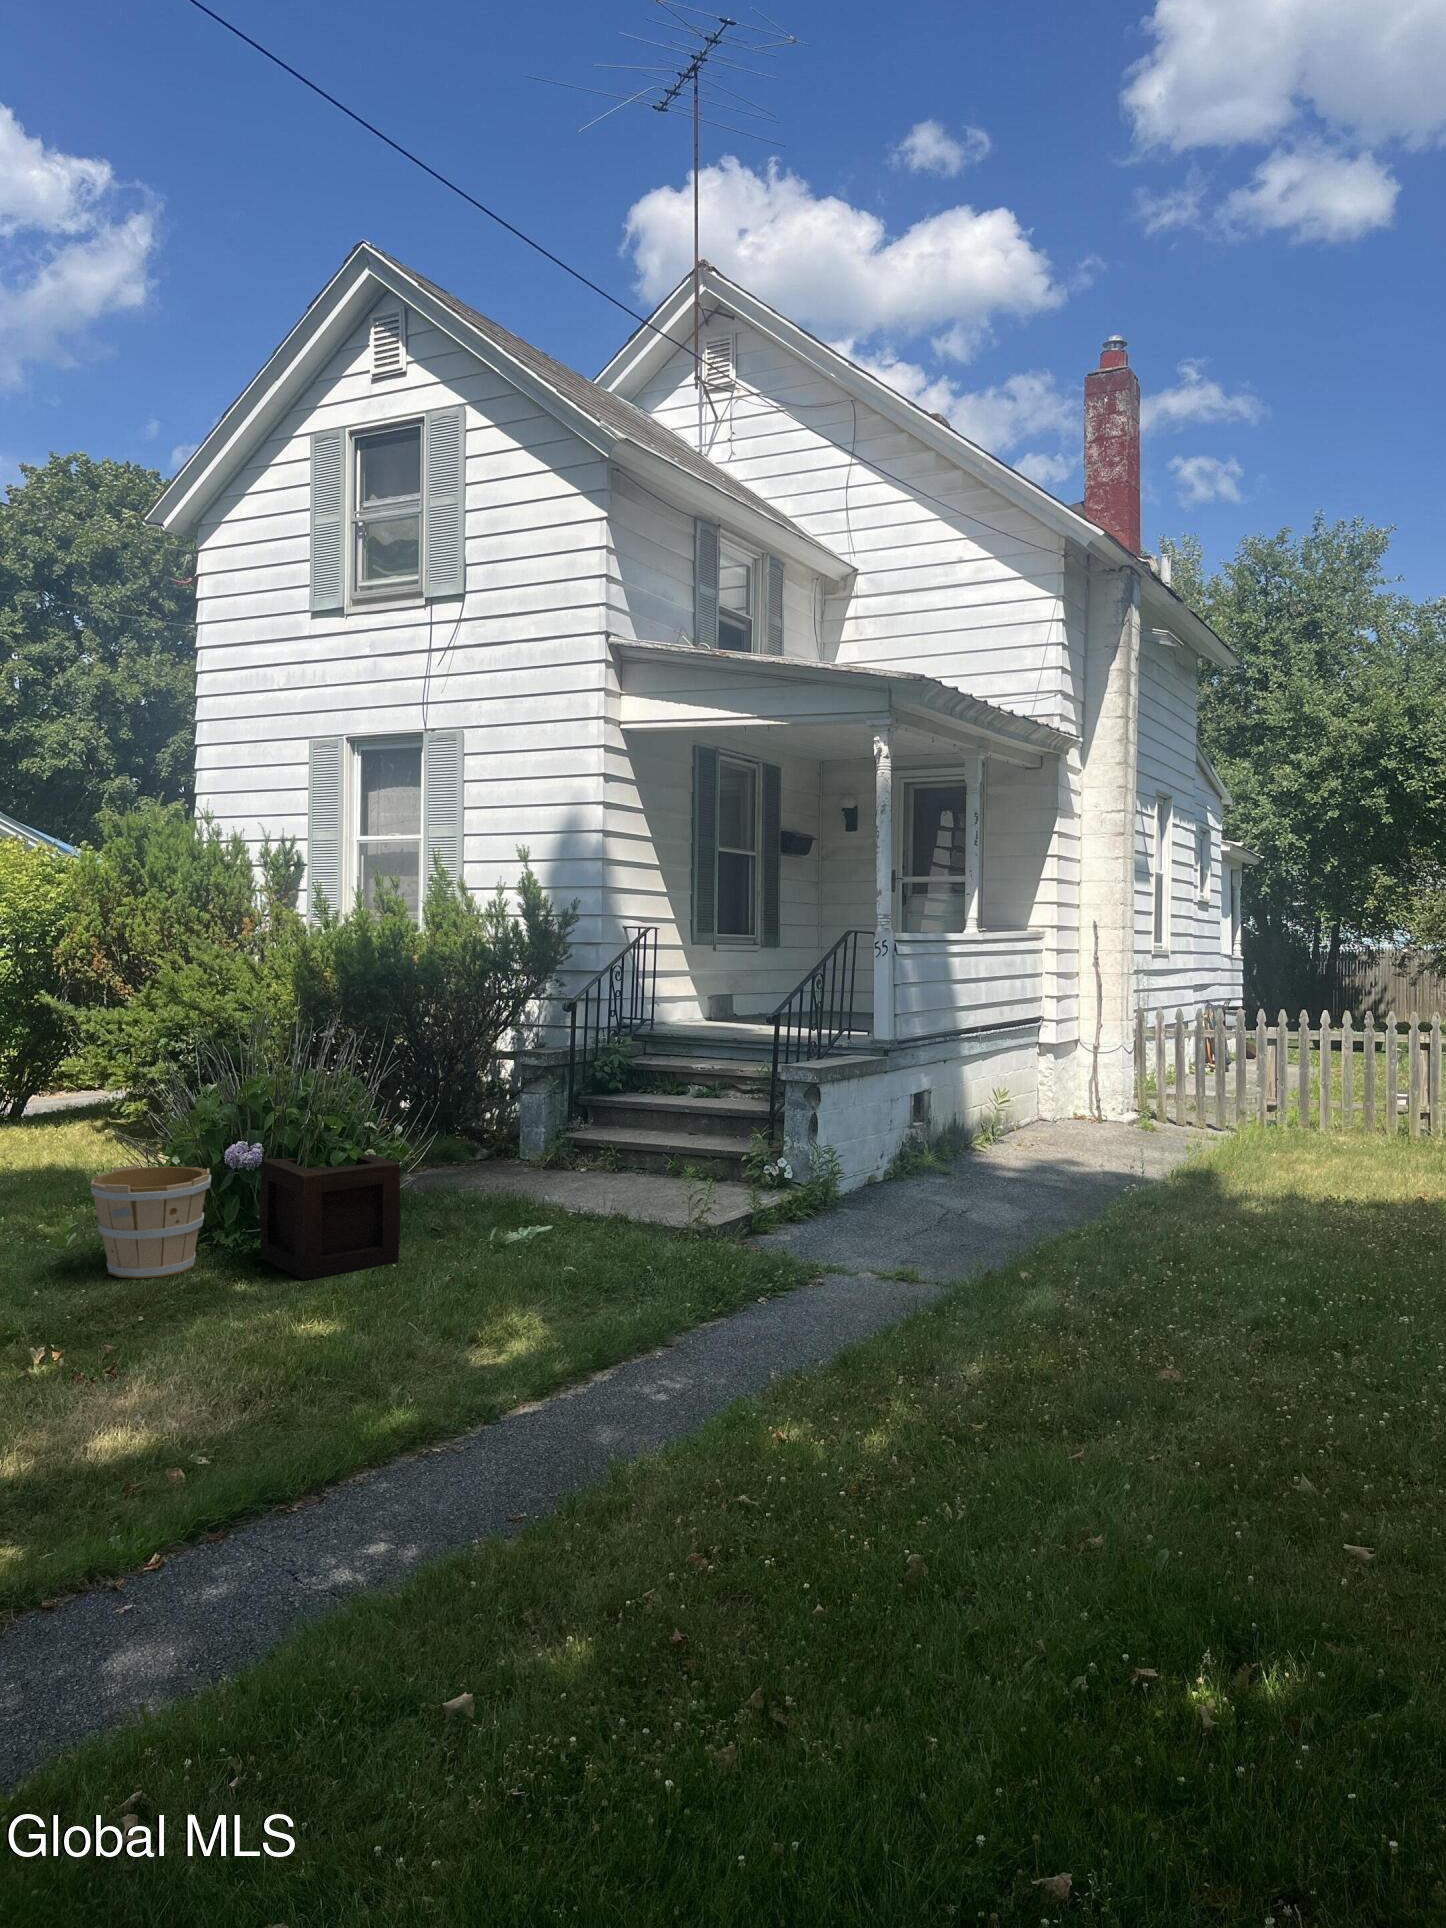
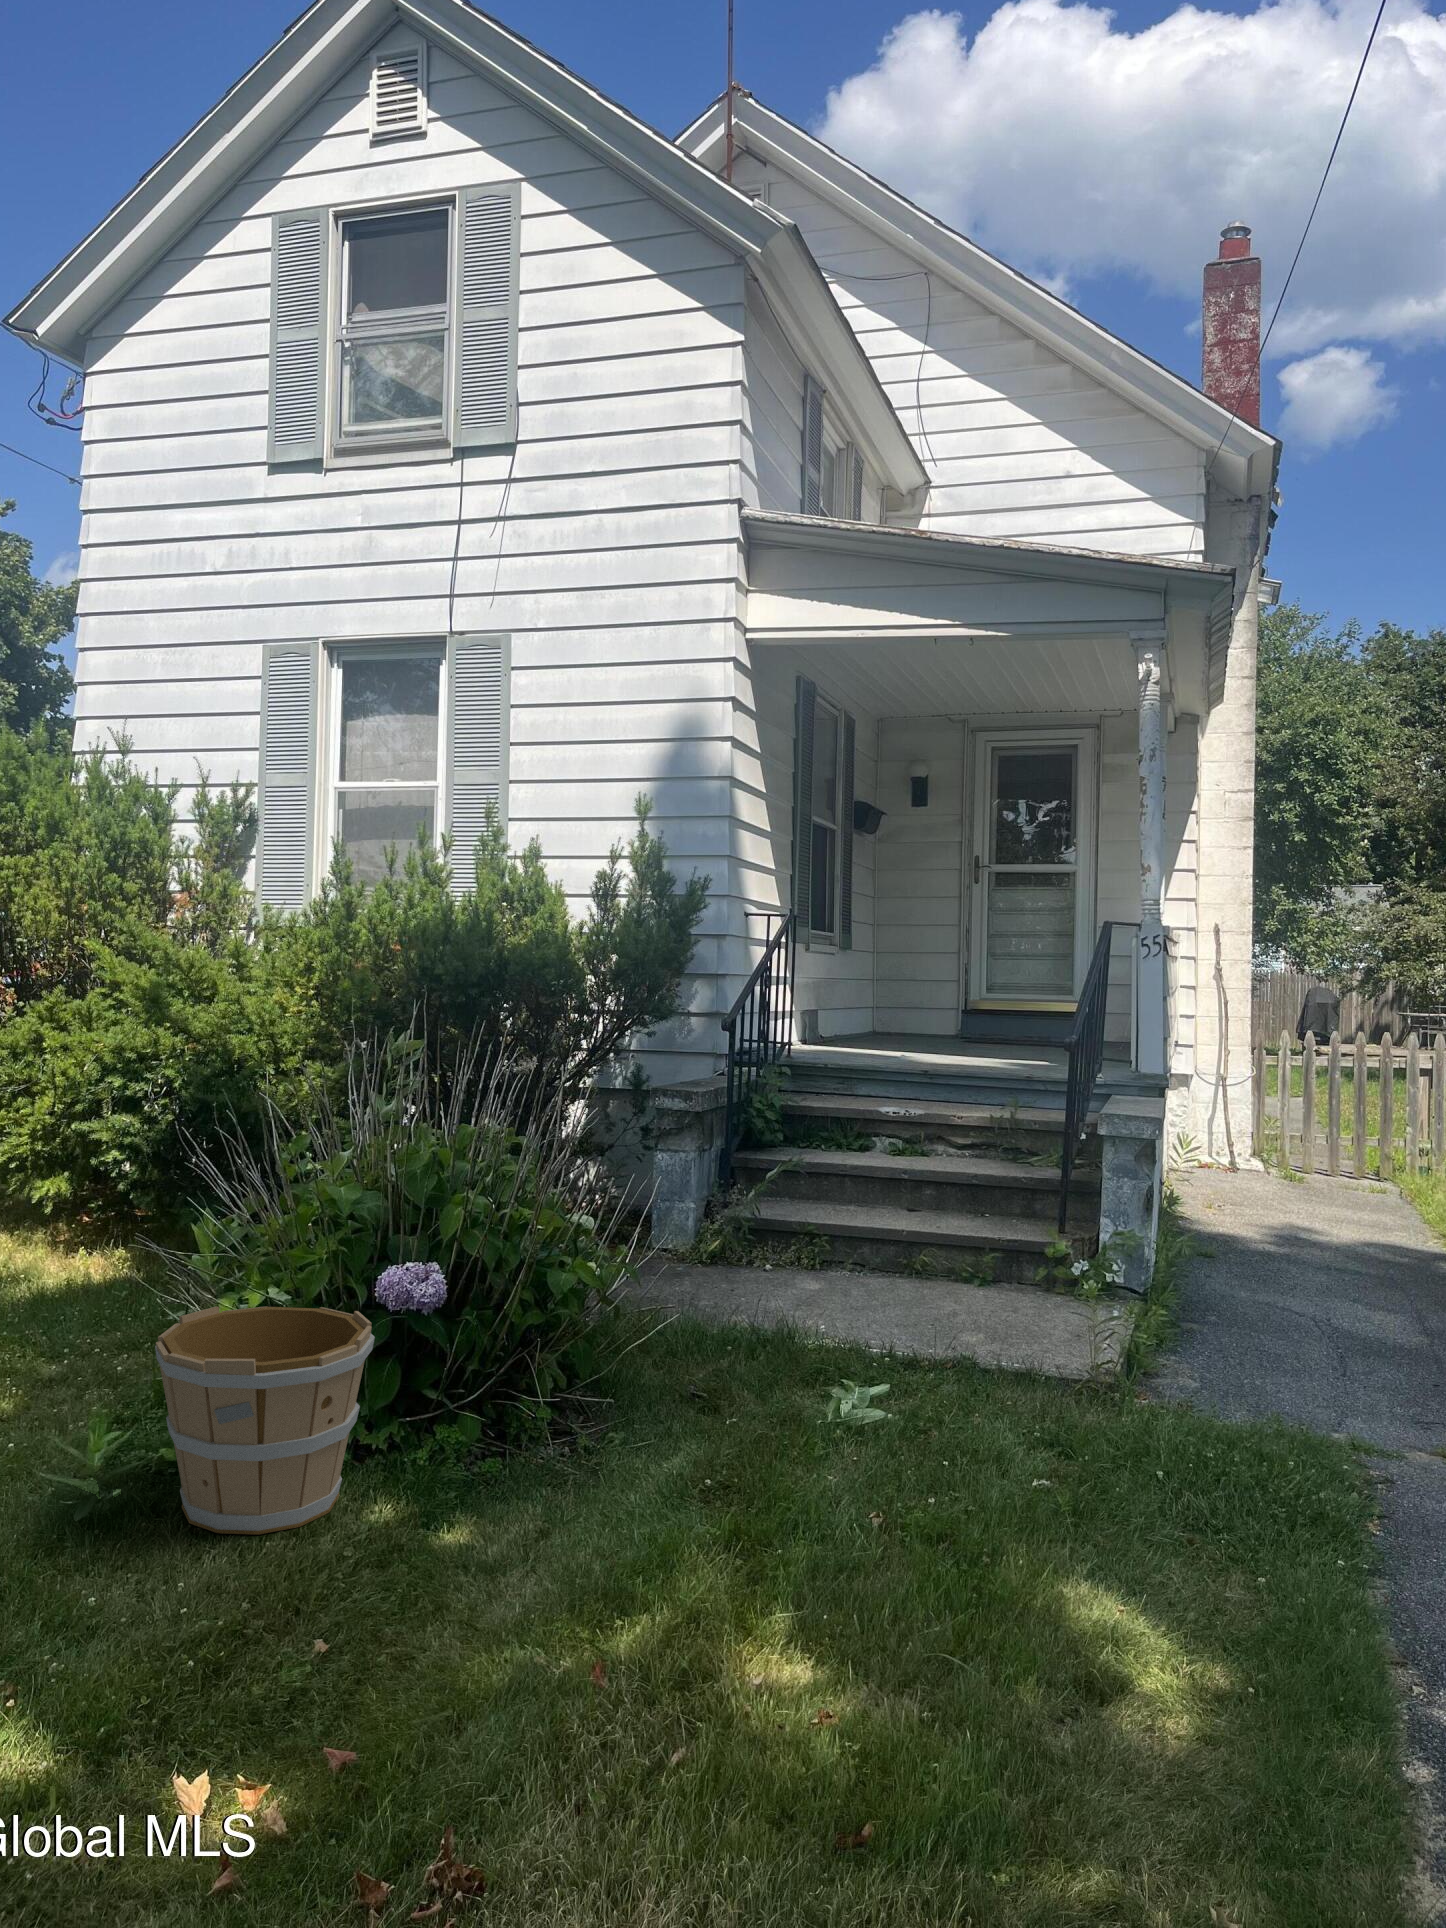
wooden crate: present [260,1154,400,1280] -> none [447,1263,702,1522]

